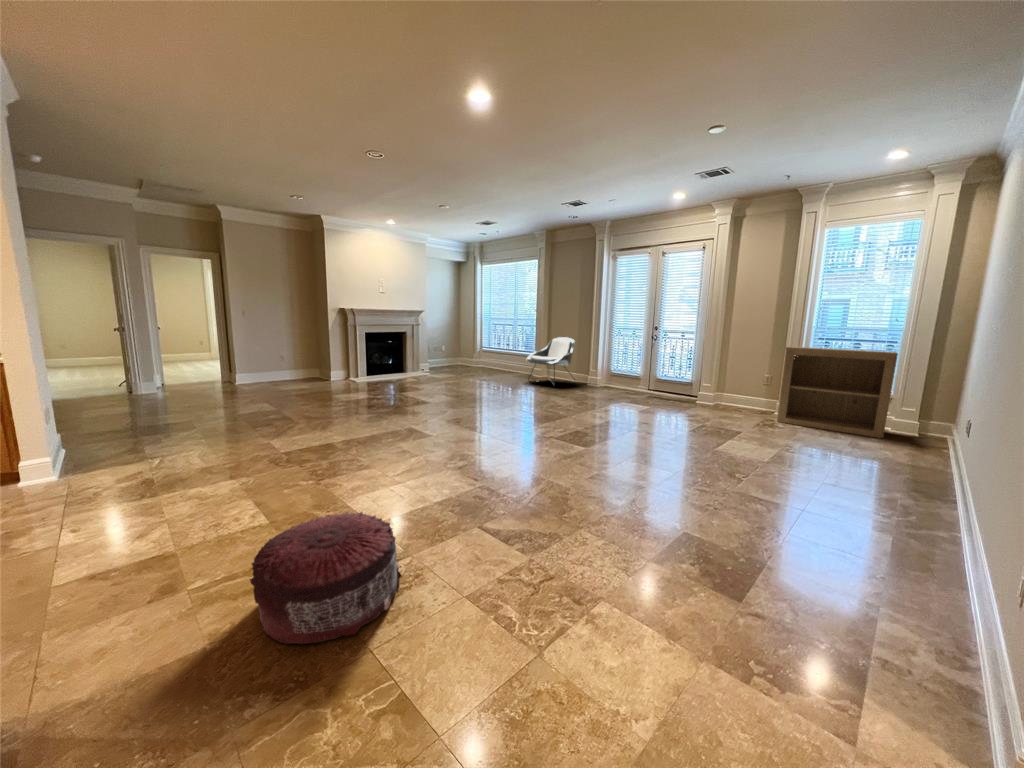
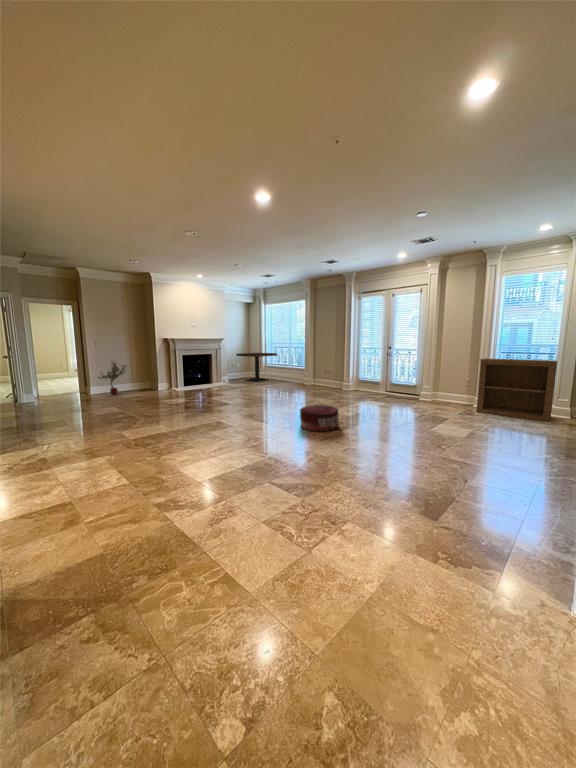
dining table: none [442,331,498,371] -> present [236,353,277,382]
lounge chair: present [527,337,575,386] -> none [298,356,334,391]
potted tree: none [246,338,289,385] -> present [98,362,126,395]
pouf: present [250,512,402,644] -> present [300,405,339,431]

